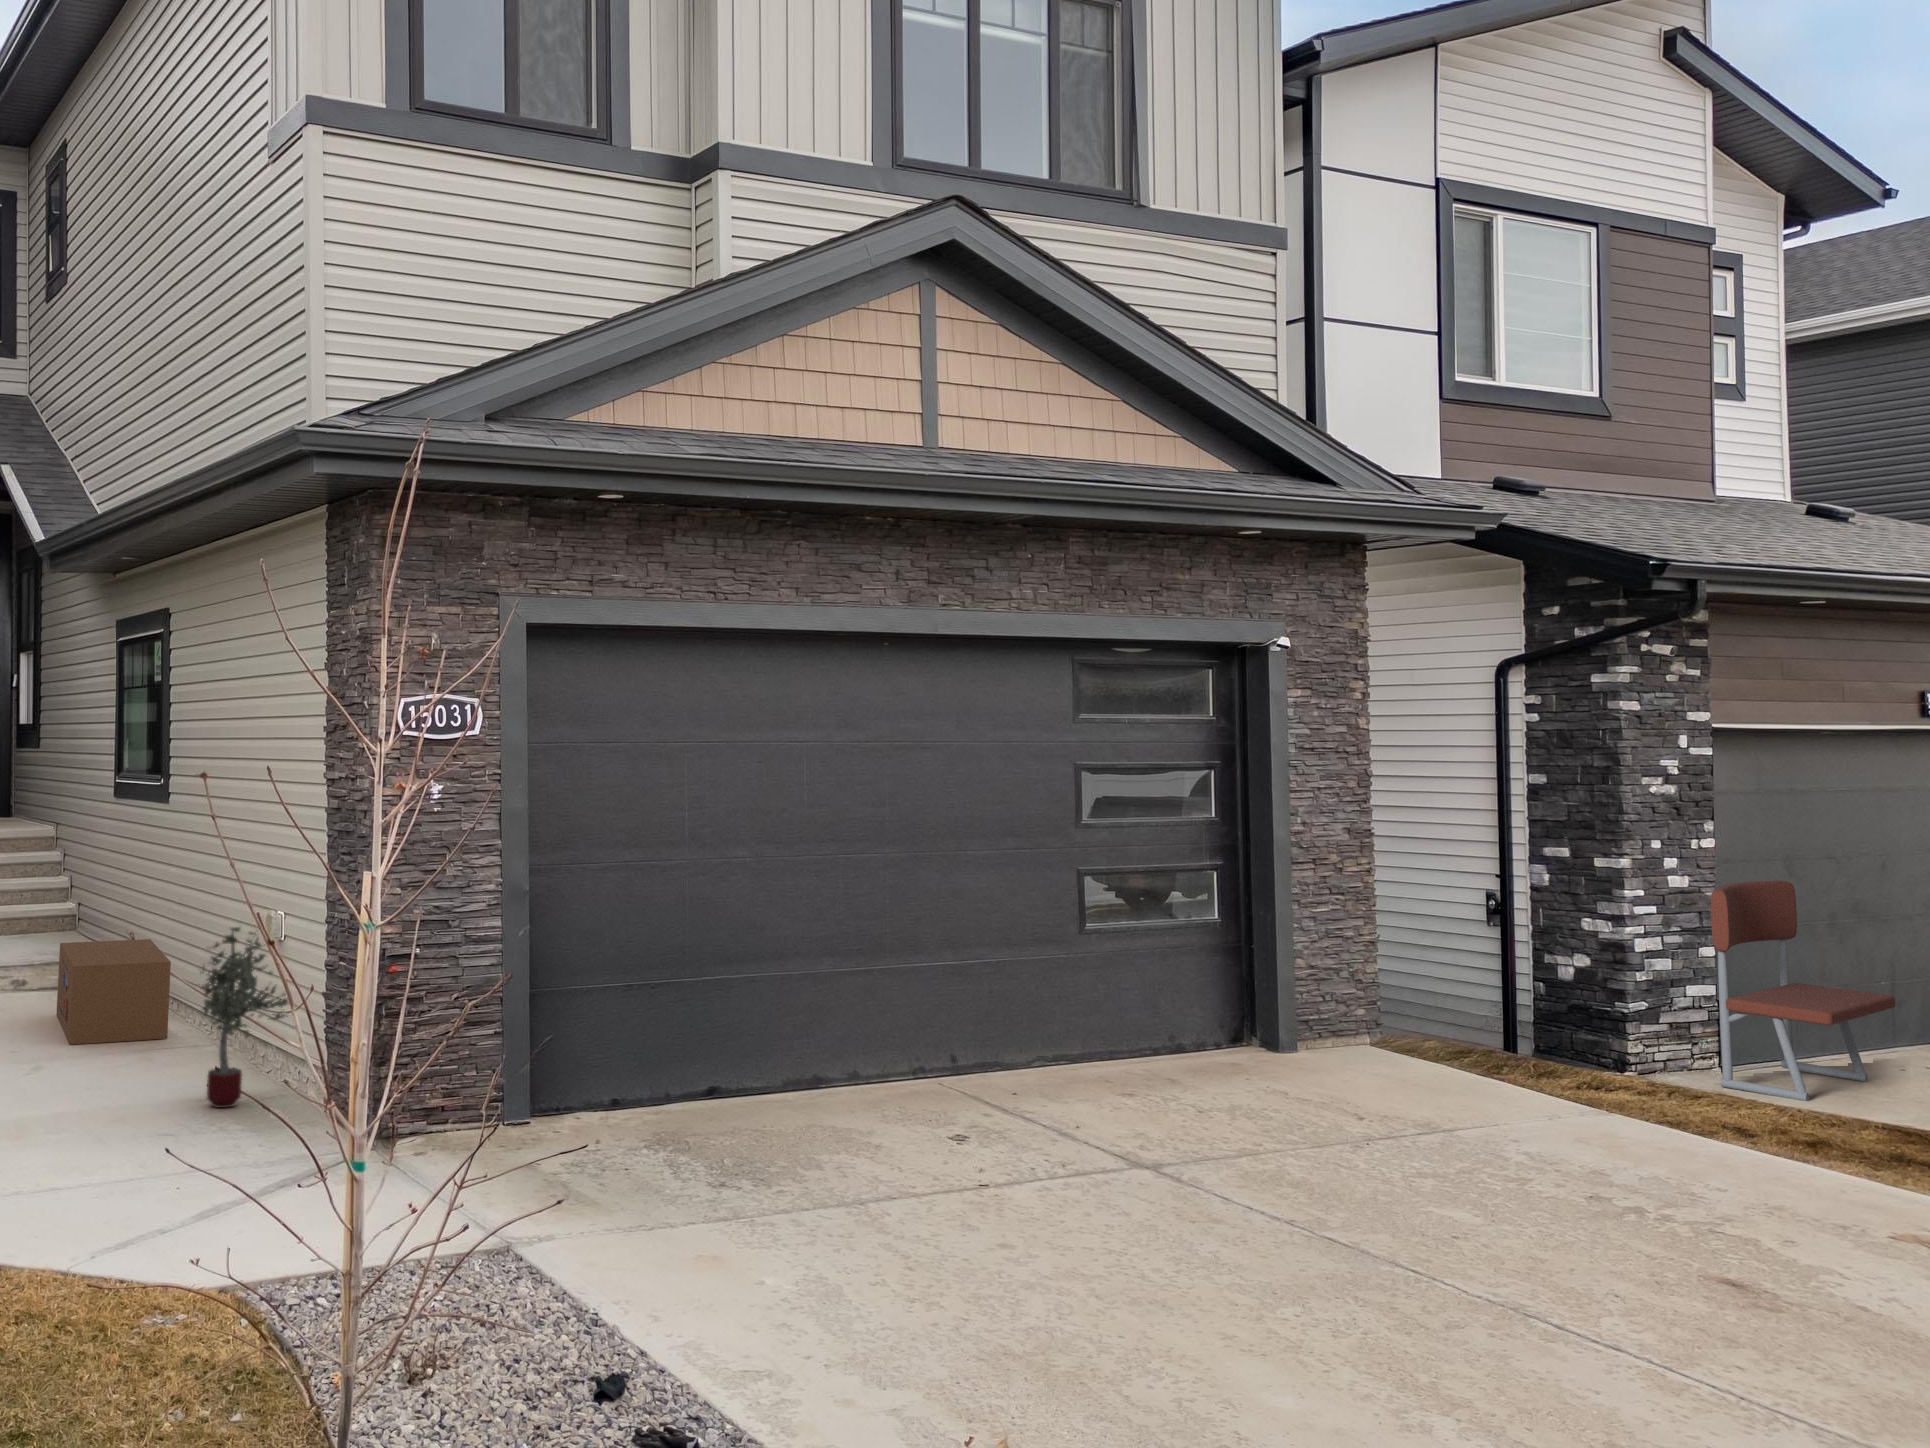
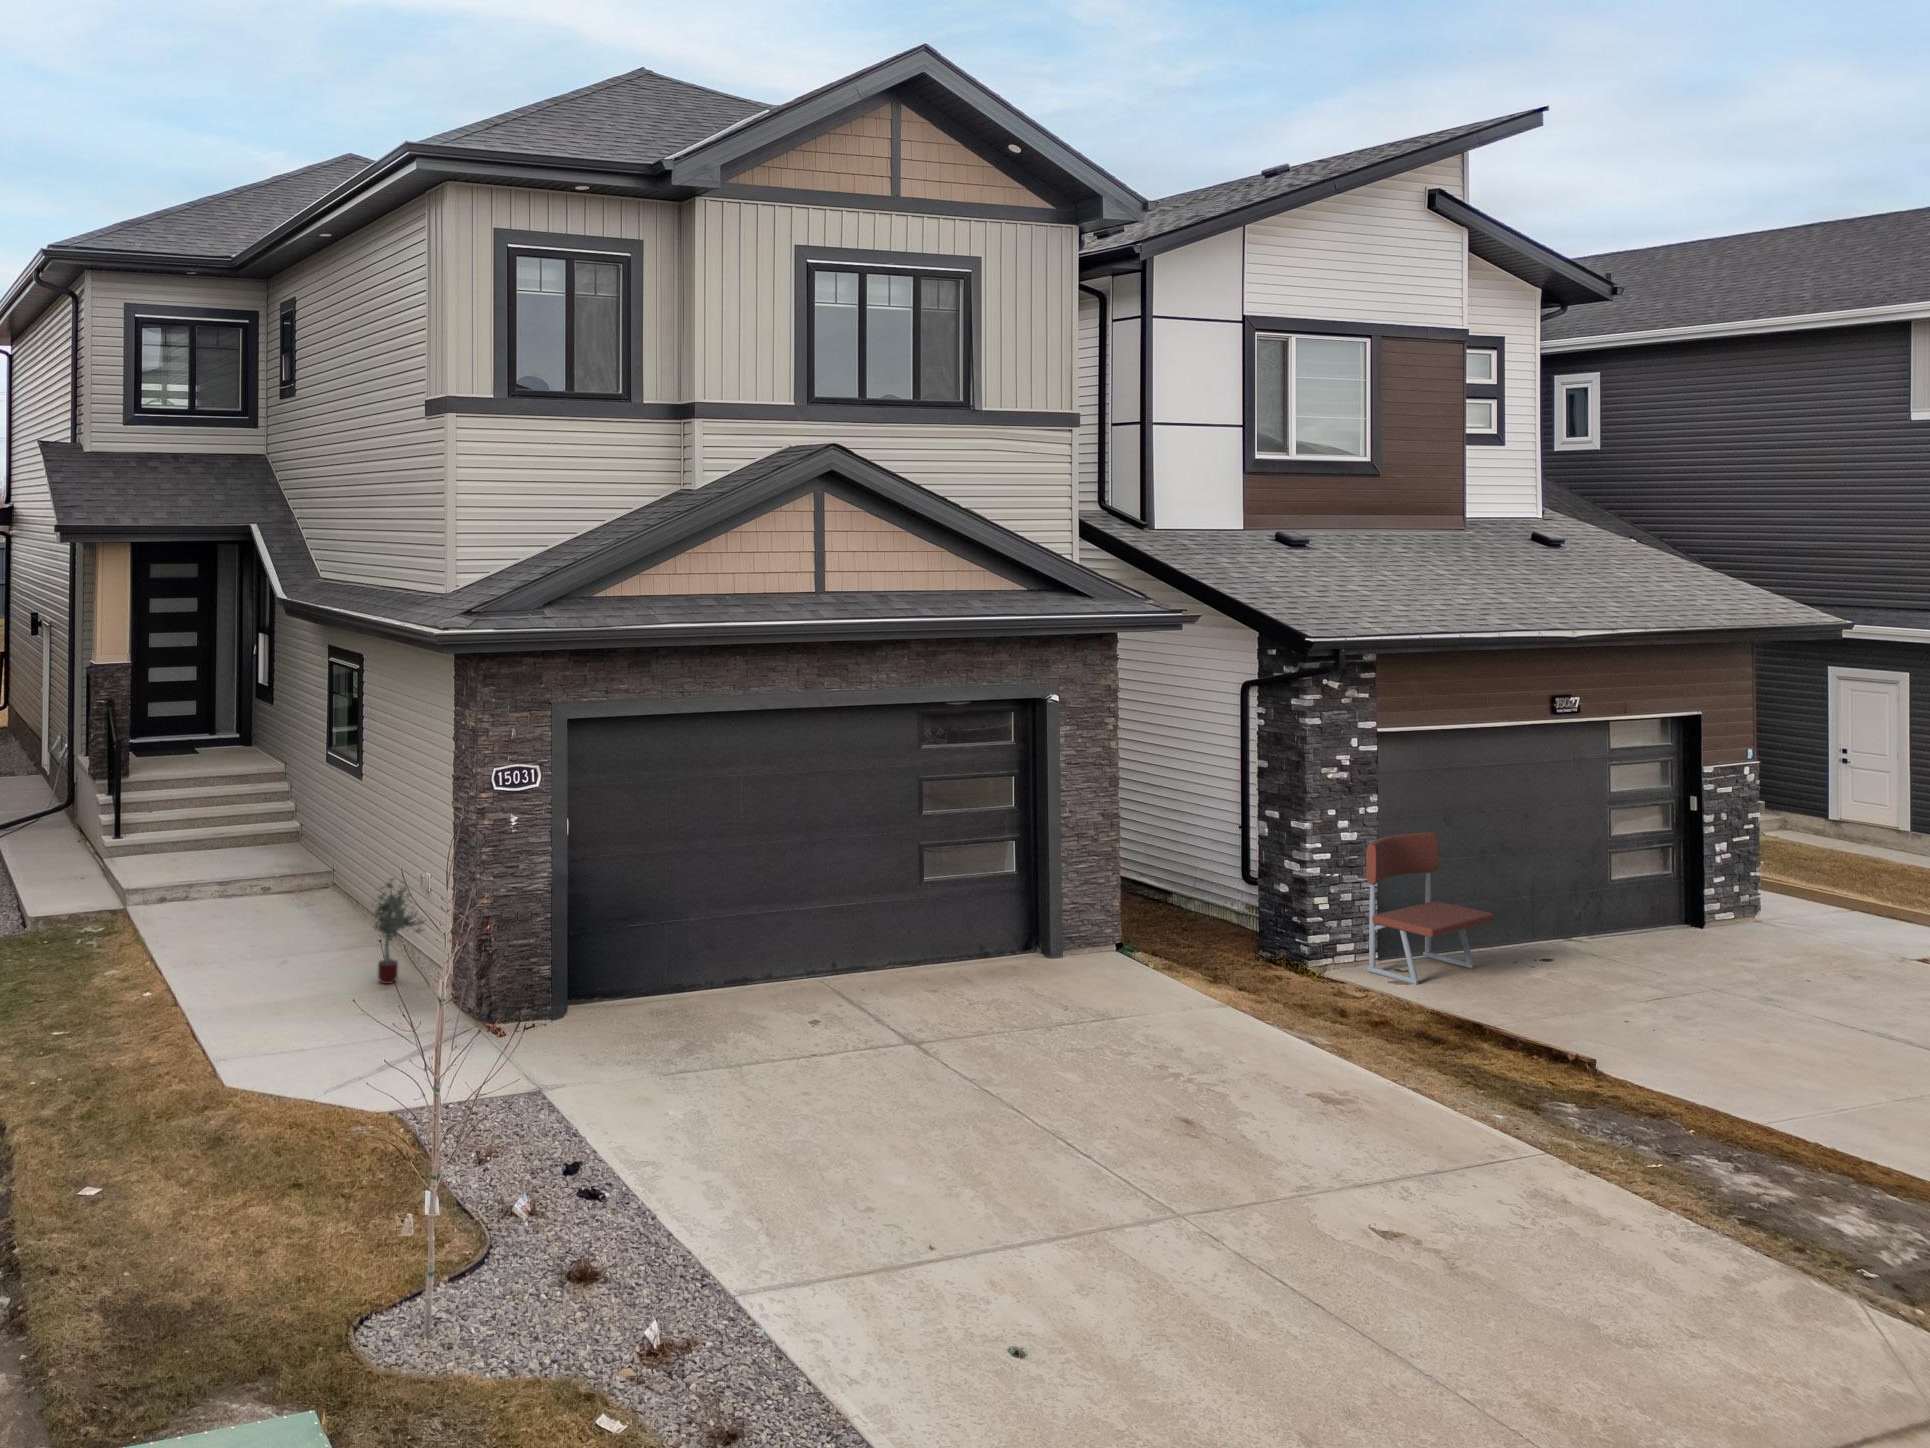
cardboard box: present [56,939,171,1045] -> none [287,860,356,933]

